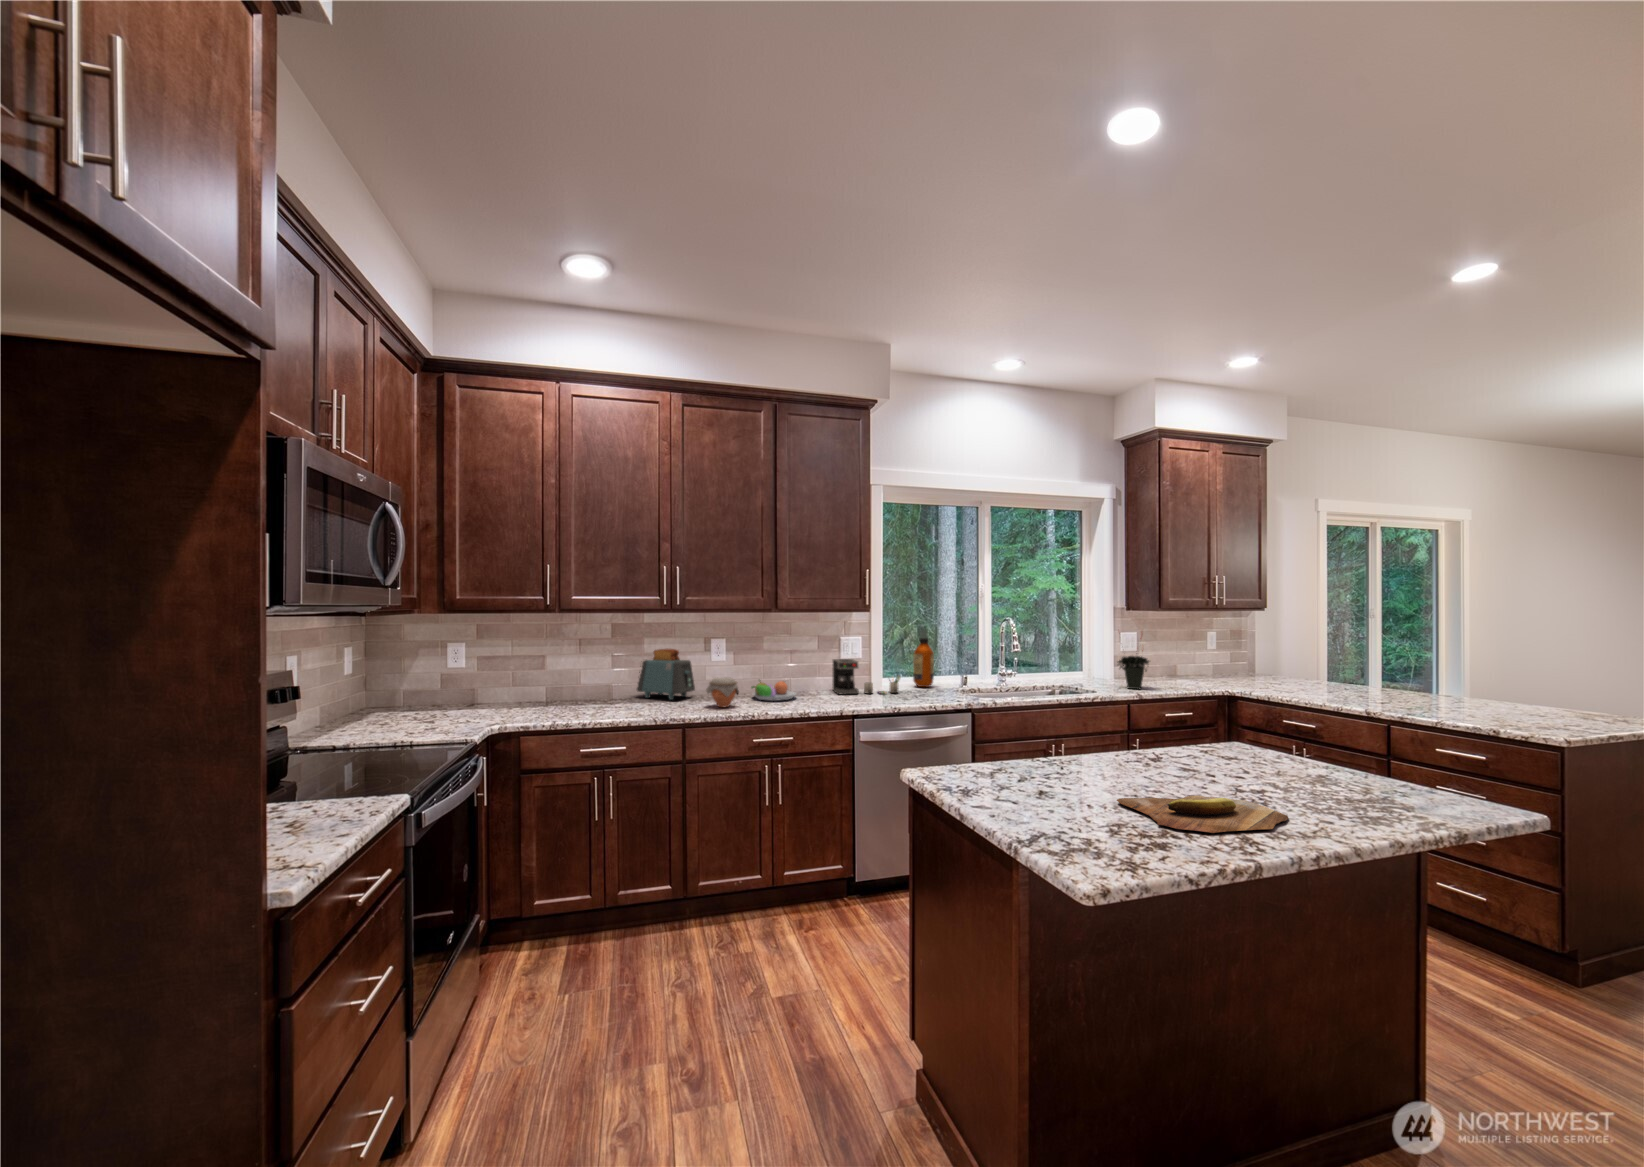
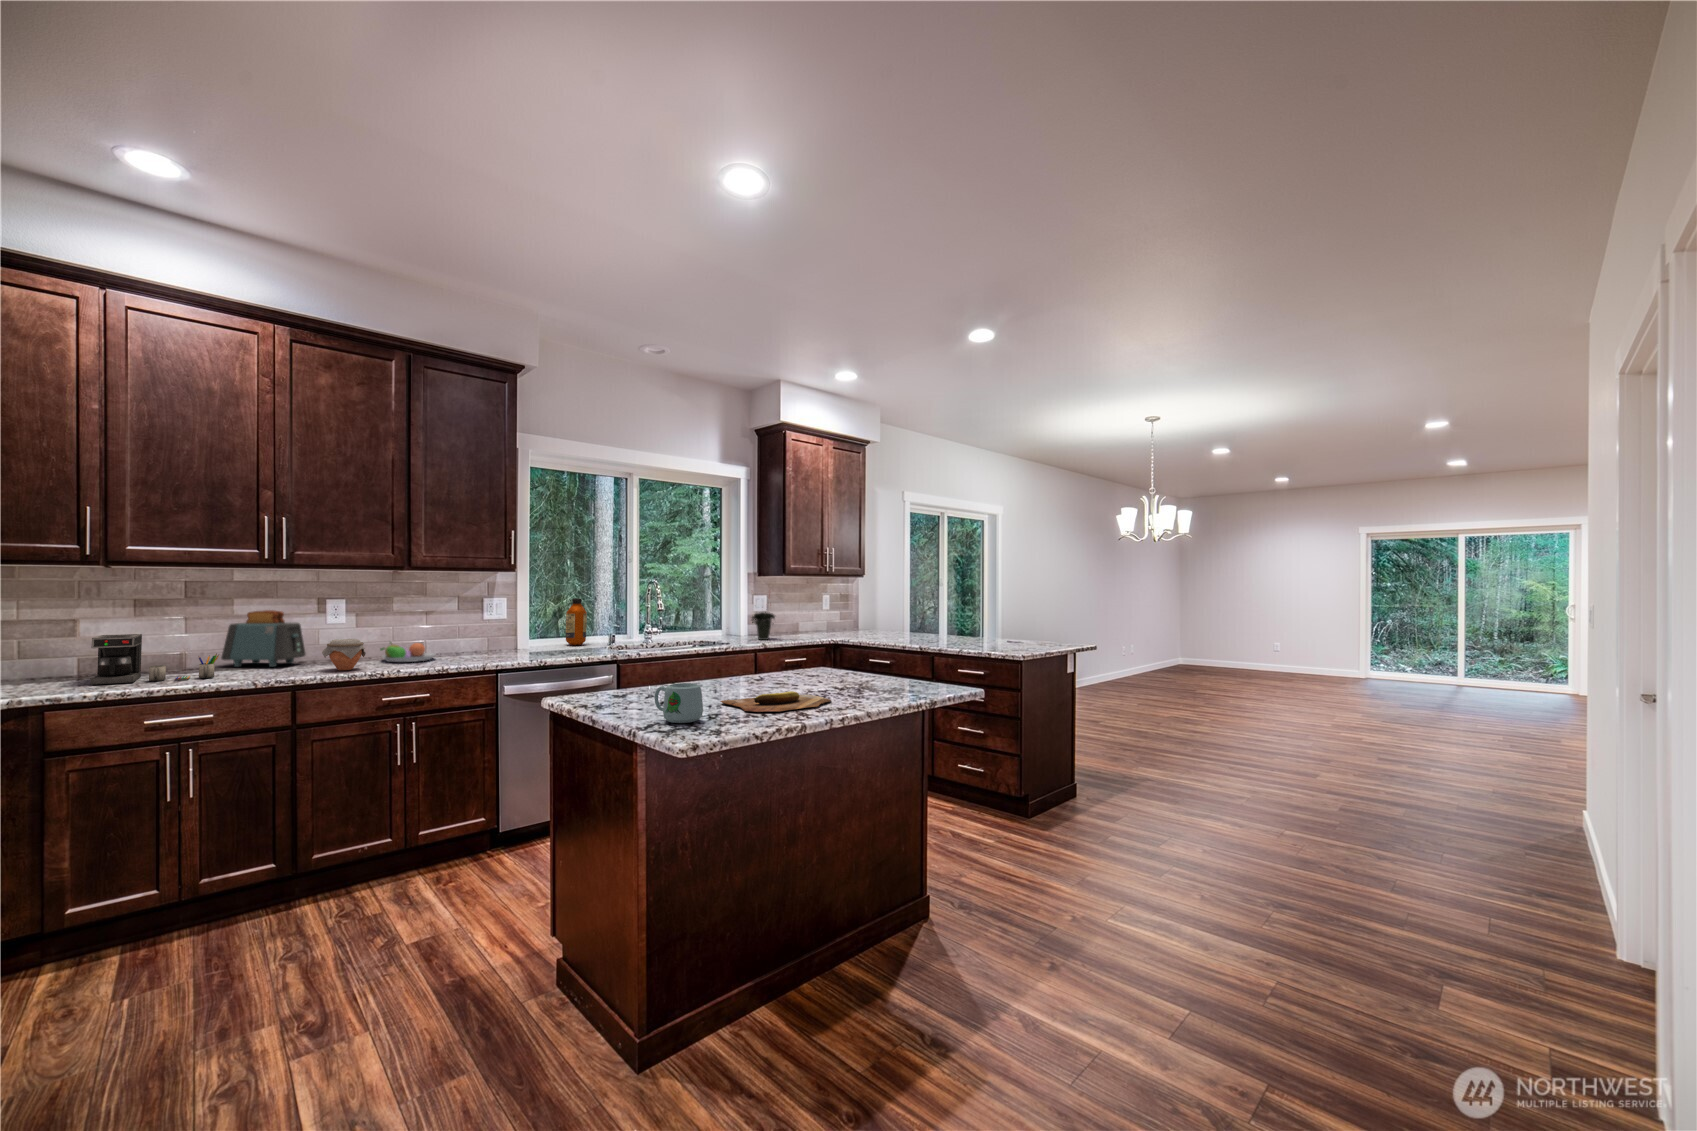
coffee maker: present [832,659,900,695] -> present [90,634,219,685]
mug: none [1035,781,1103,839] -> present [655,683,703,723]

